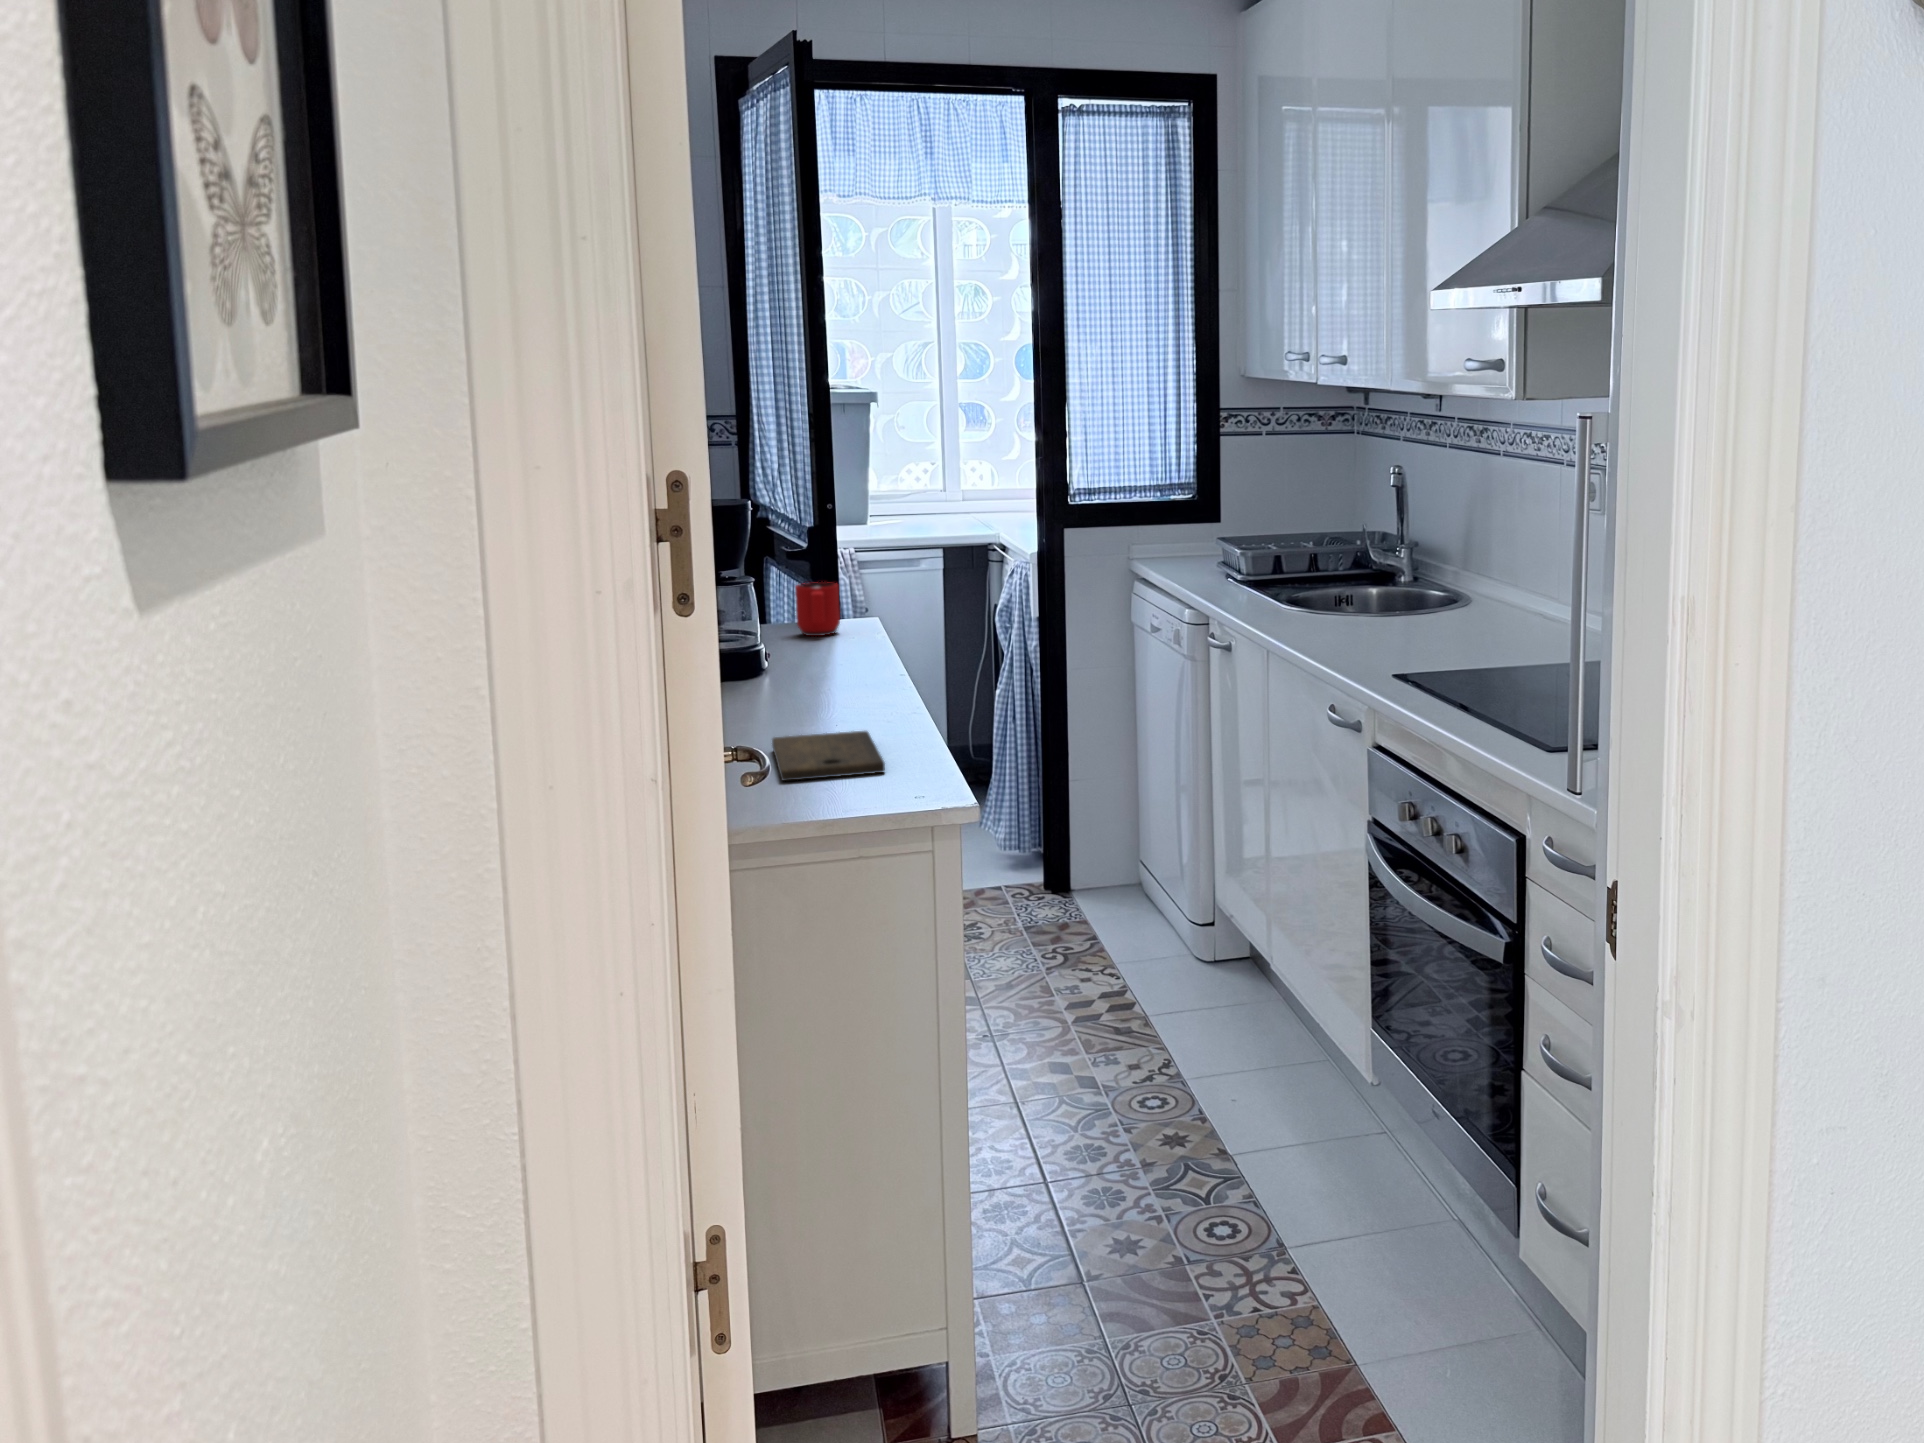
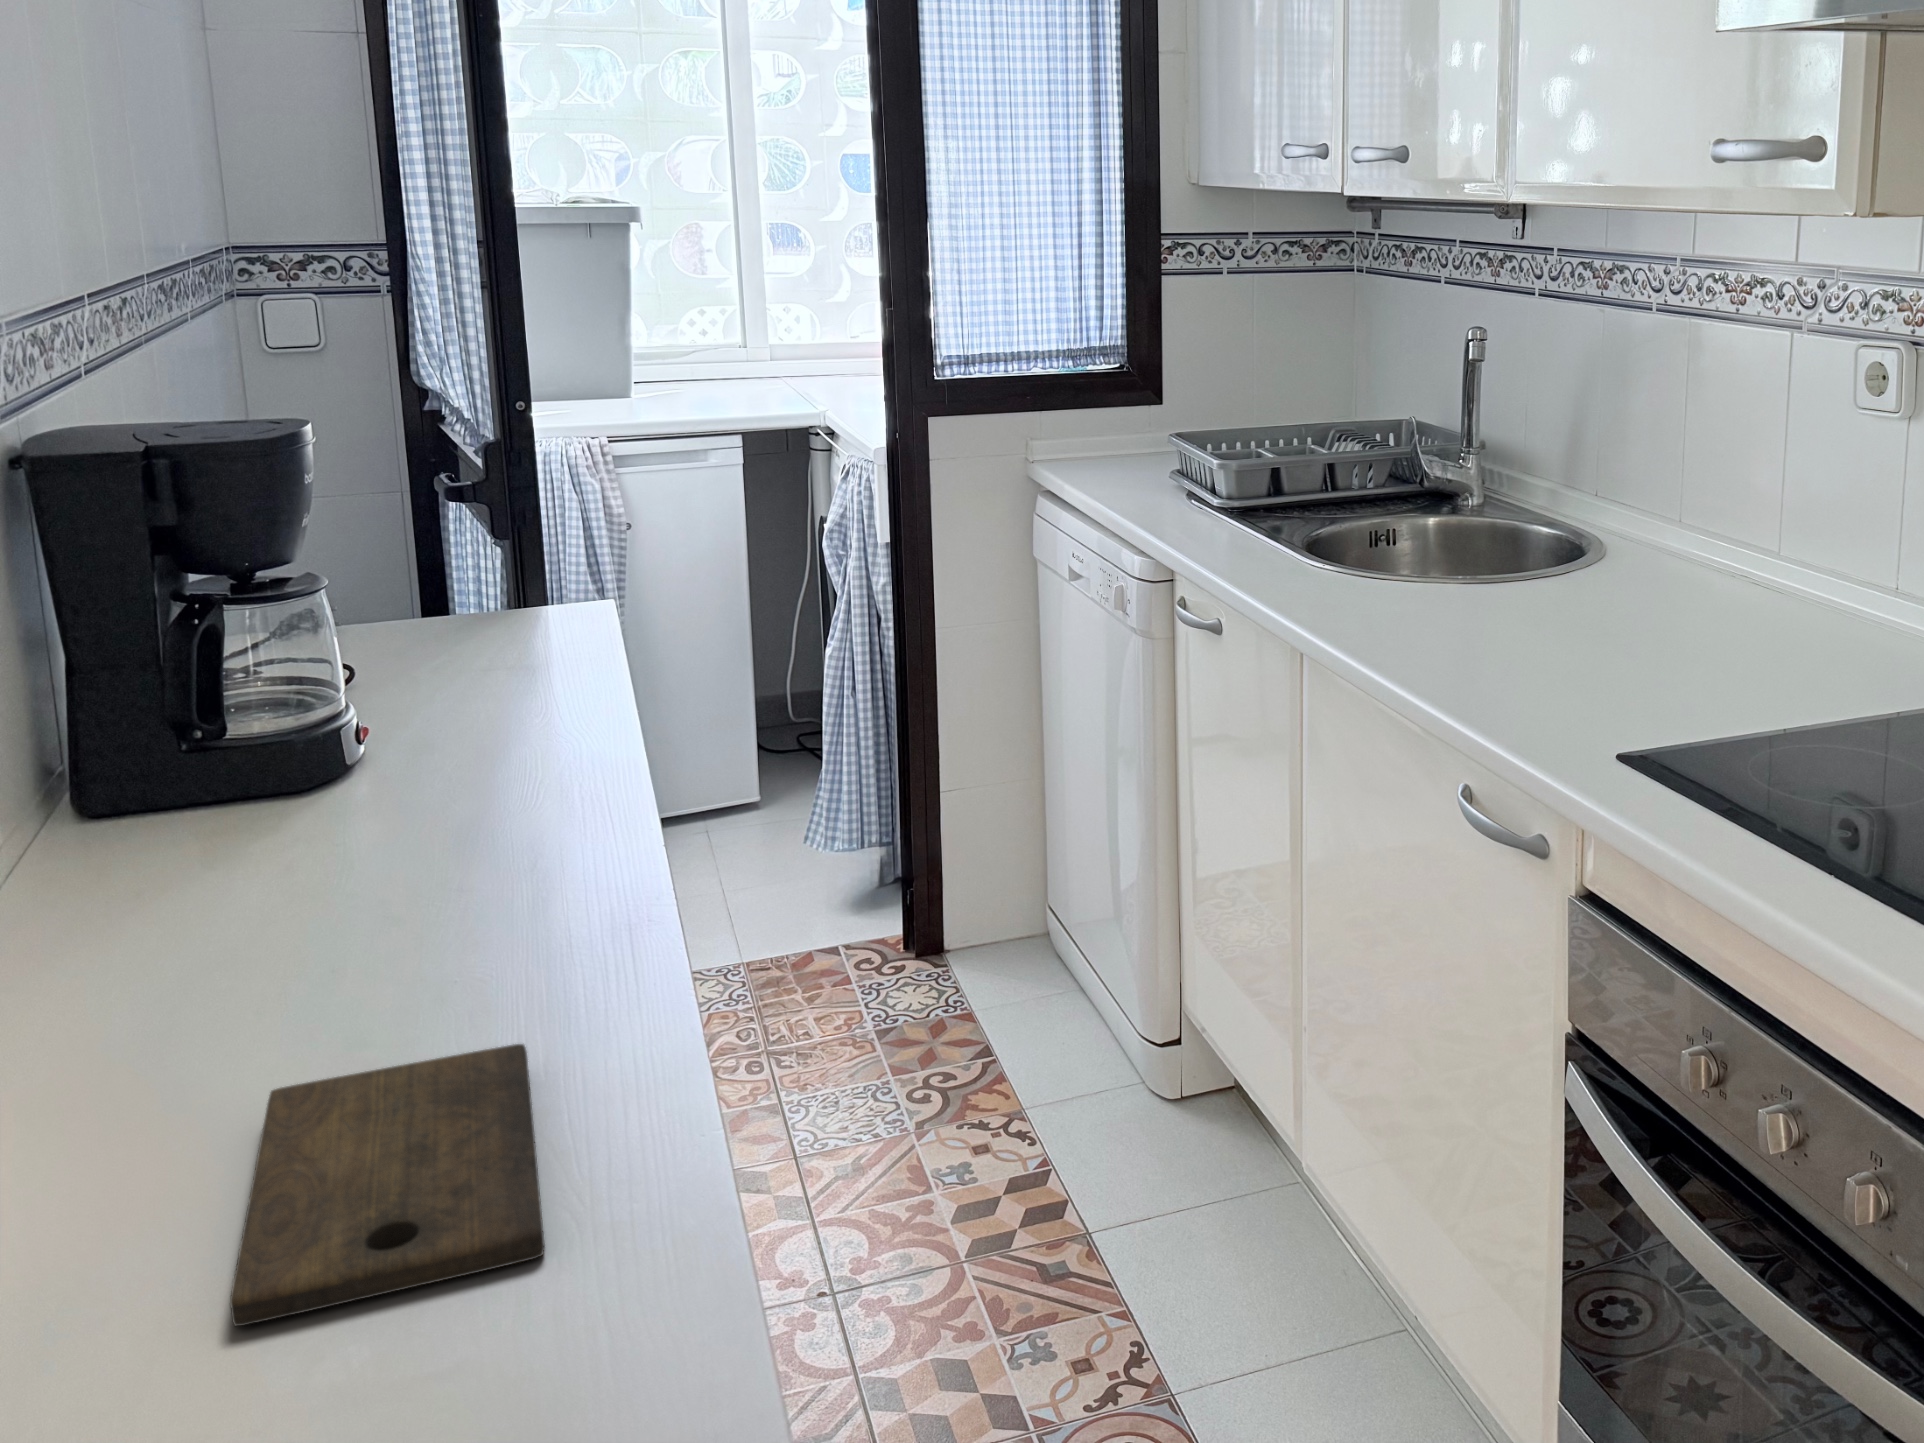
mug: present [795,582,840,636] -> none [460,548,546,646]

